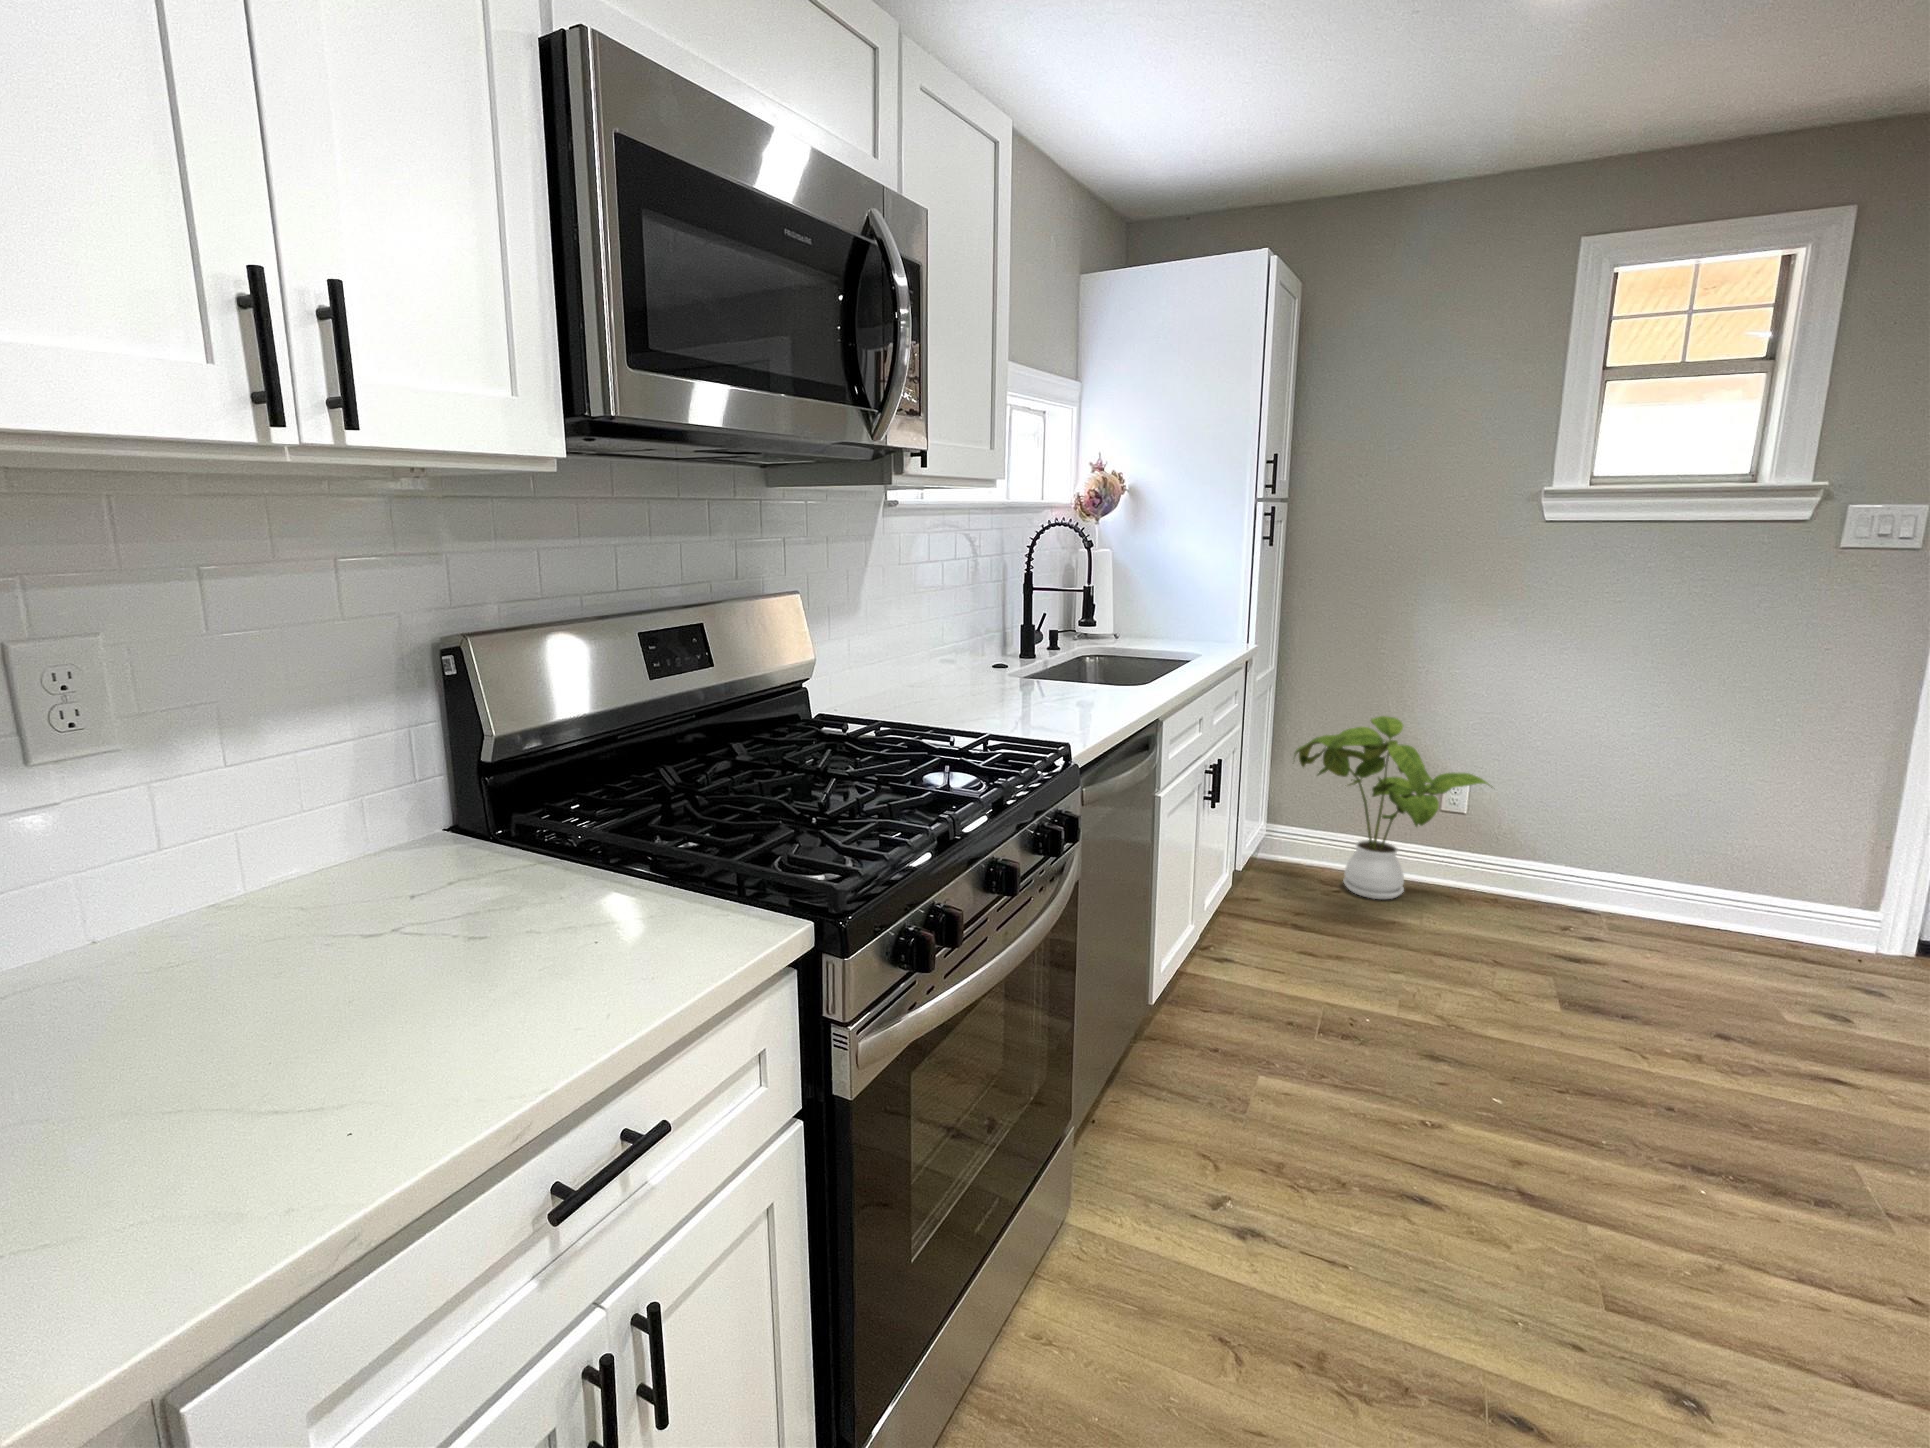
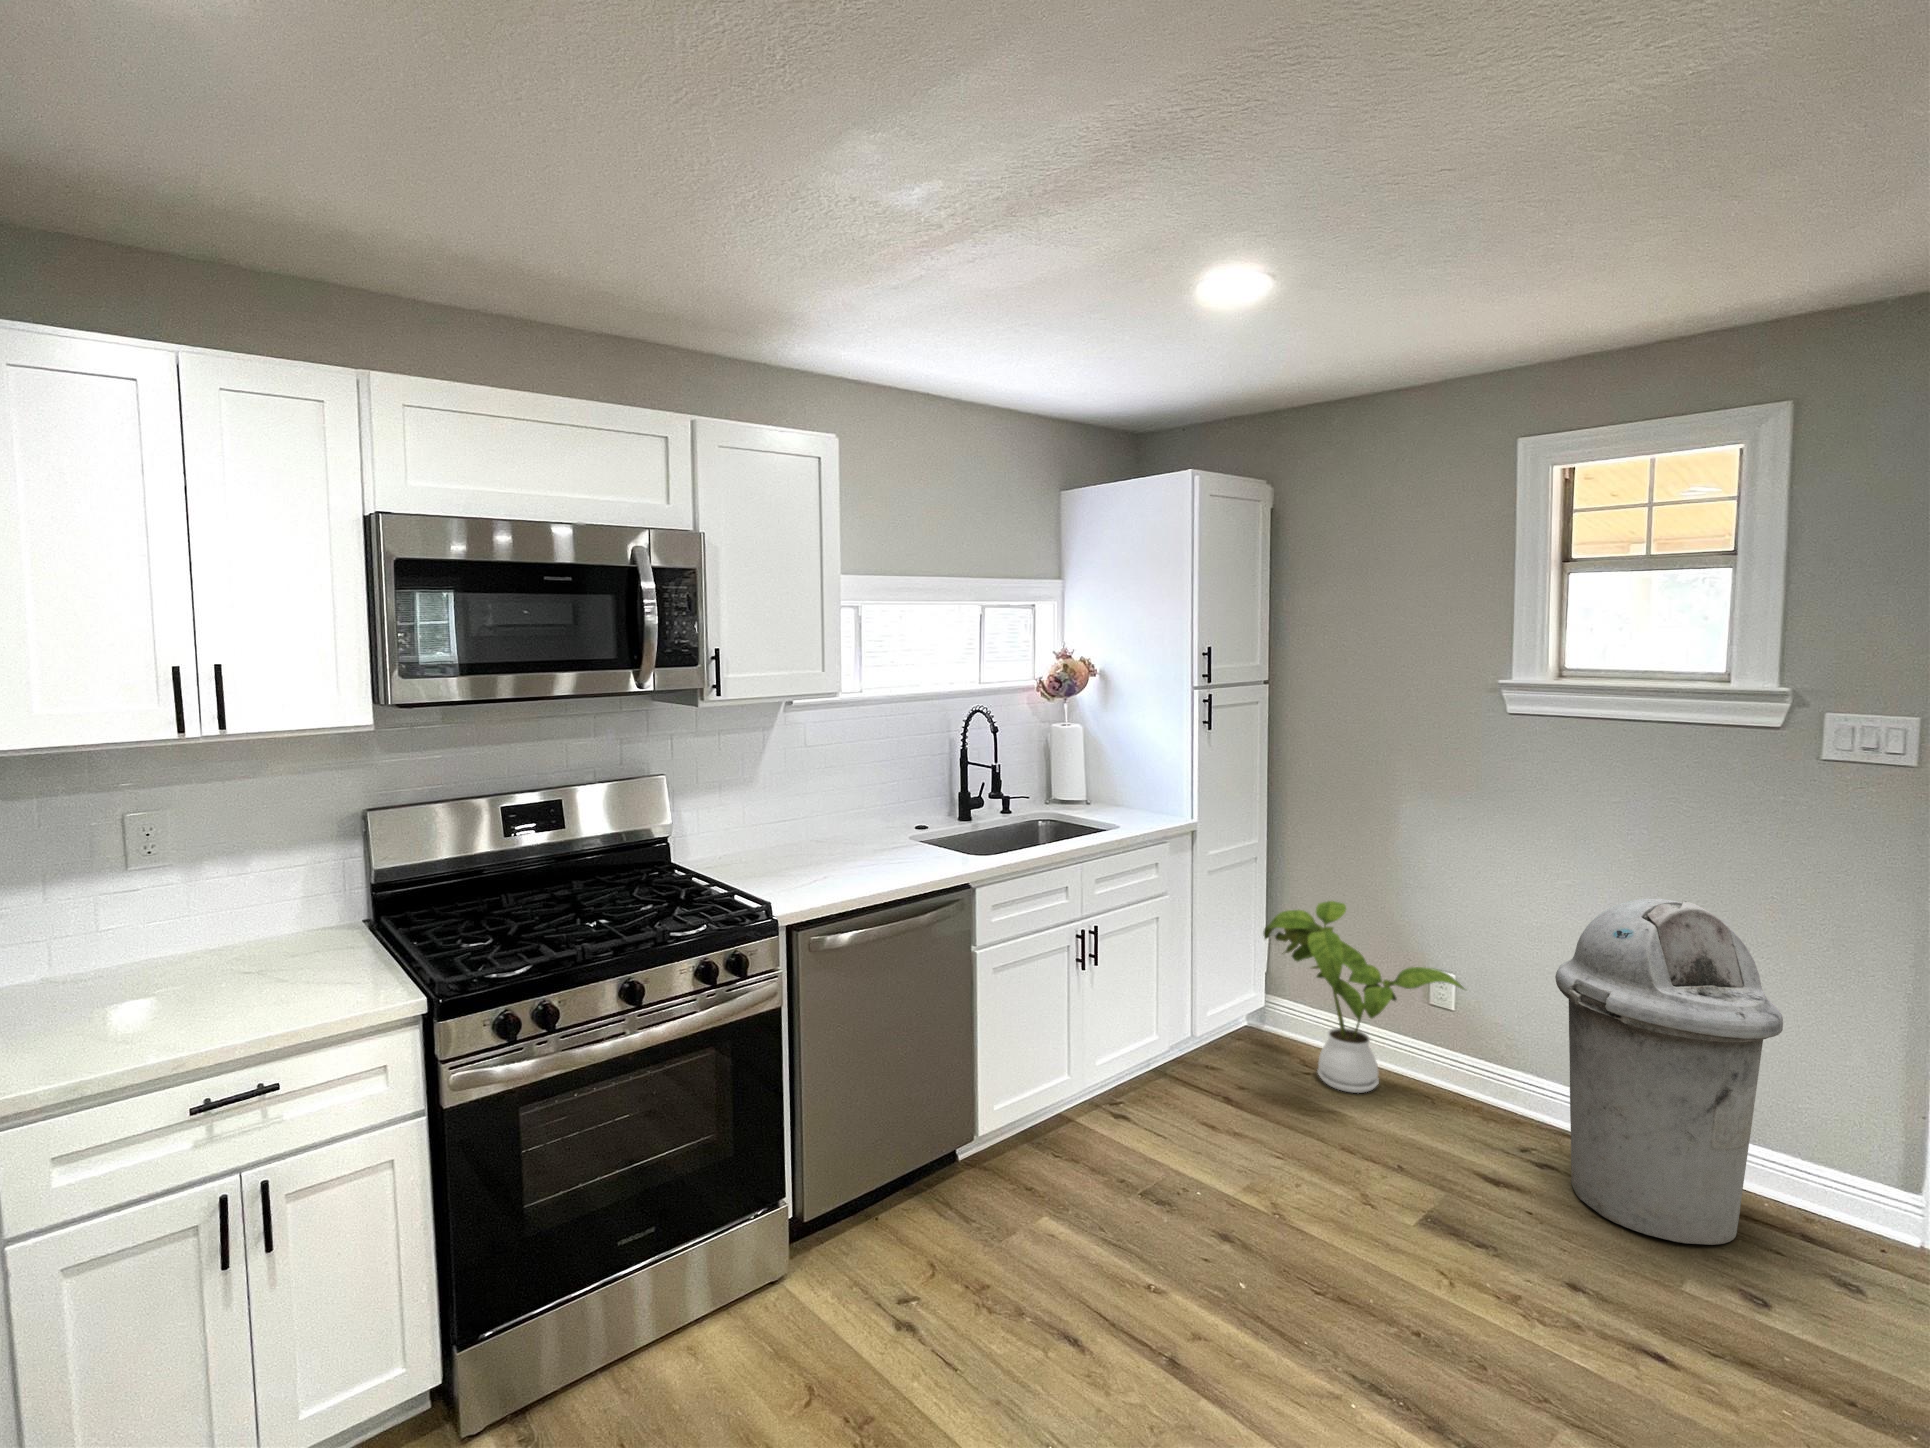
trash can: none [1618,679,1835,981] -> present [1555,899,1783,1245]

